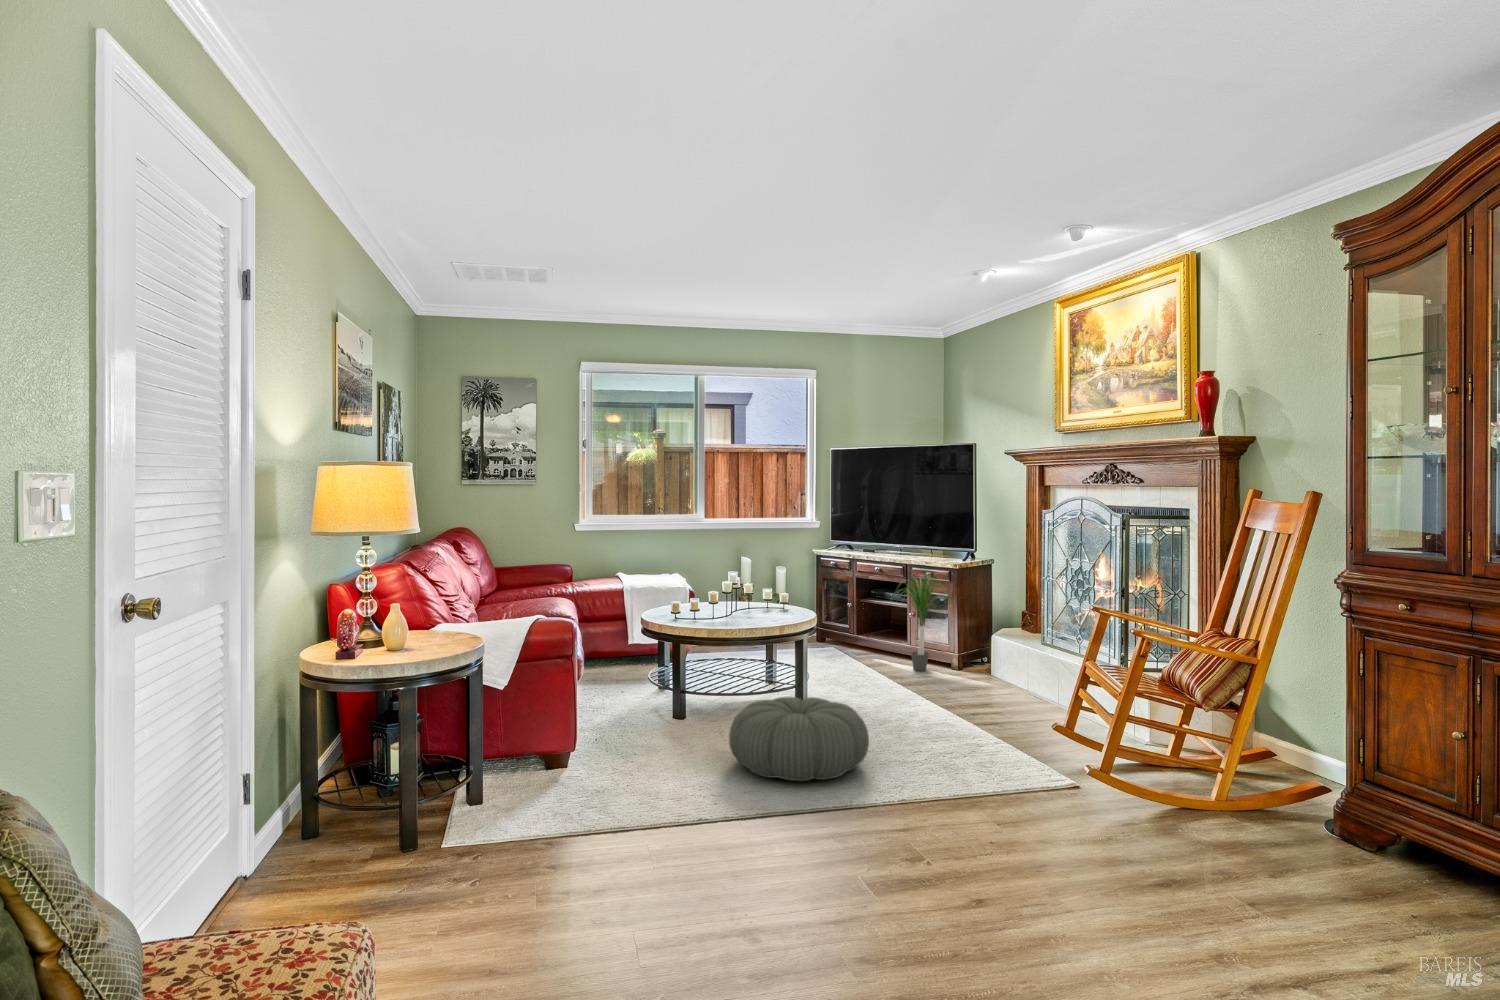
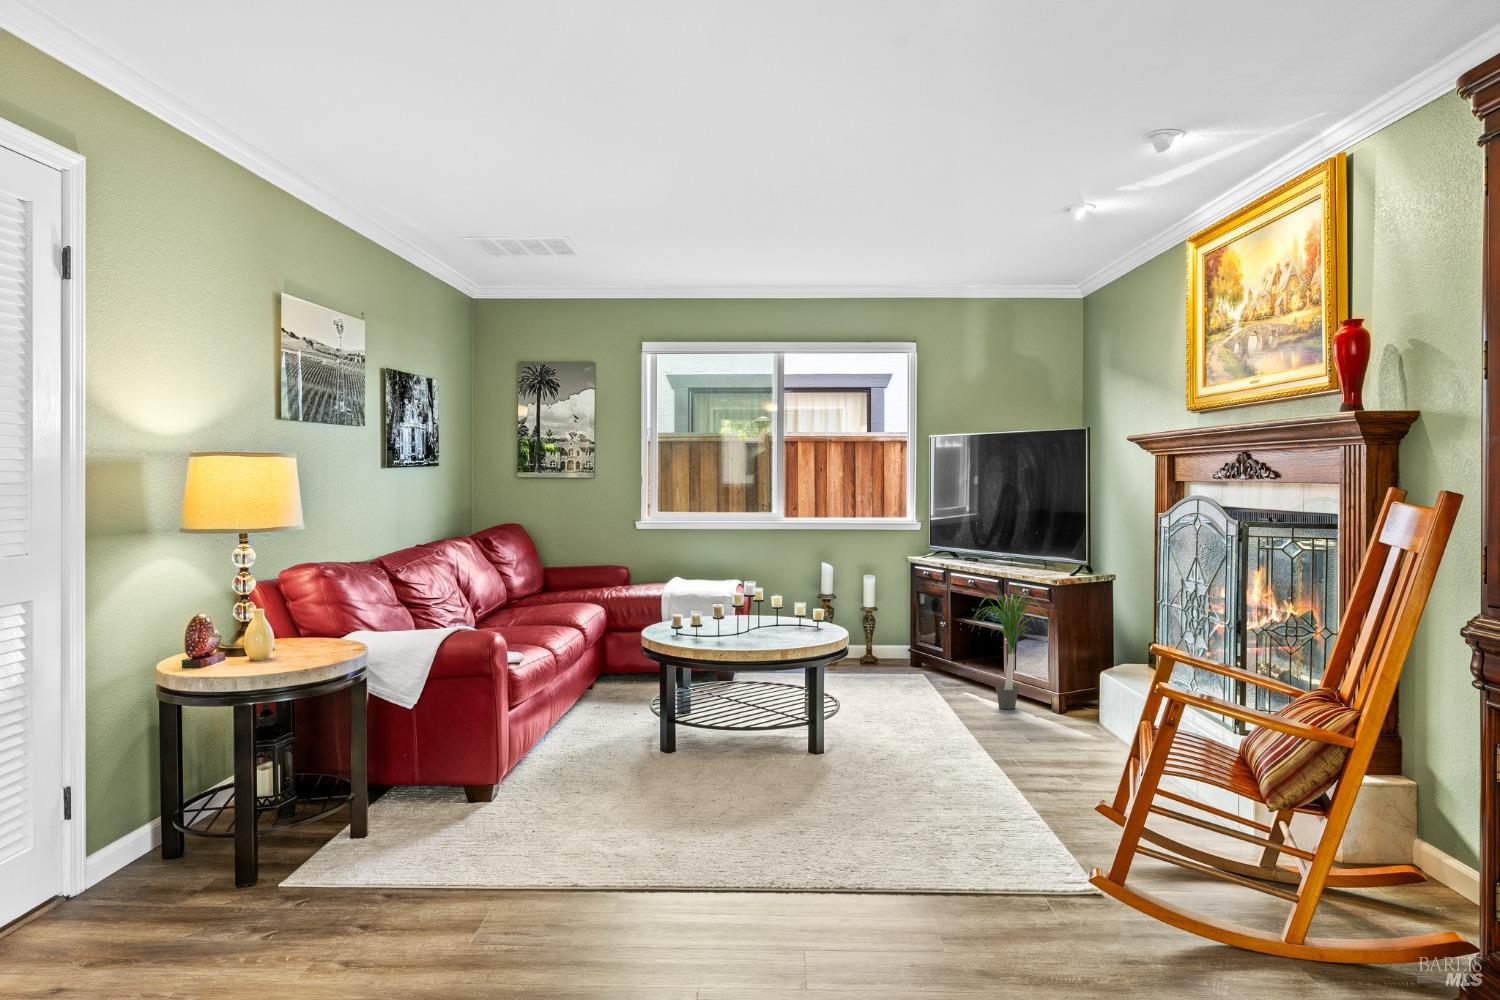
pouf: present [729,697,869,781] -> none [667,737,835,845]

